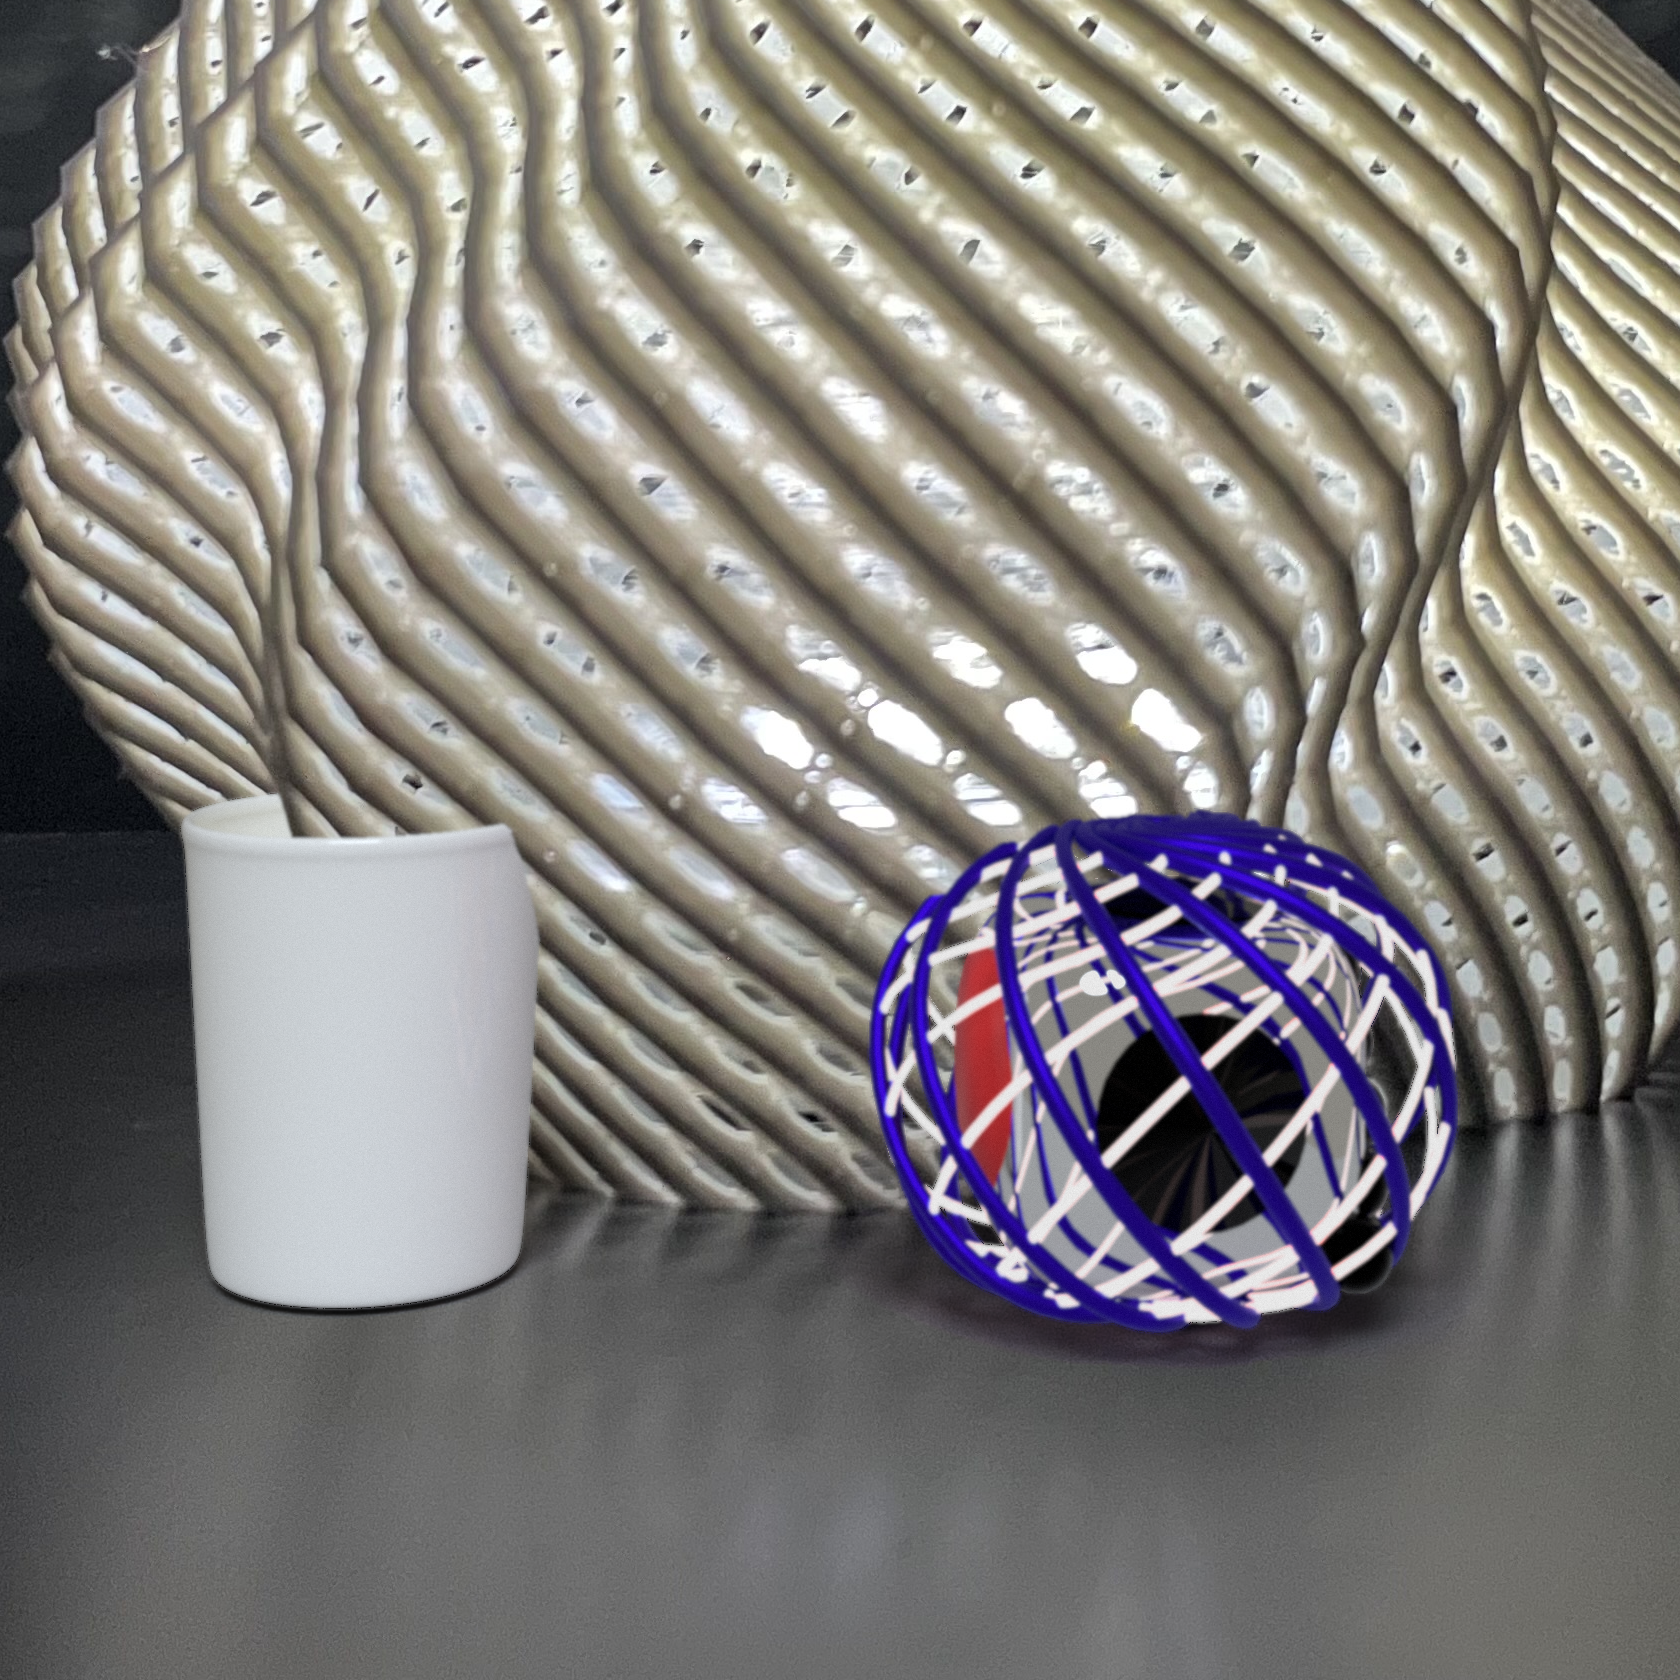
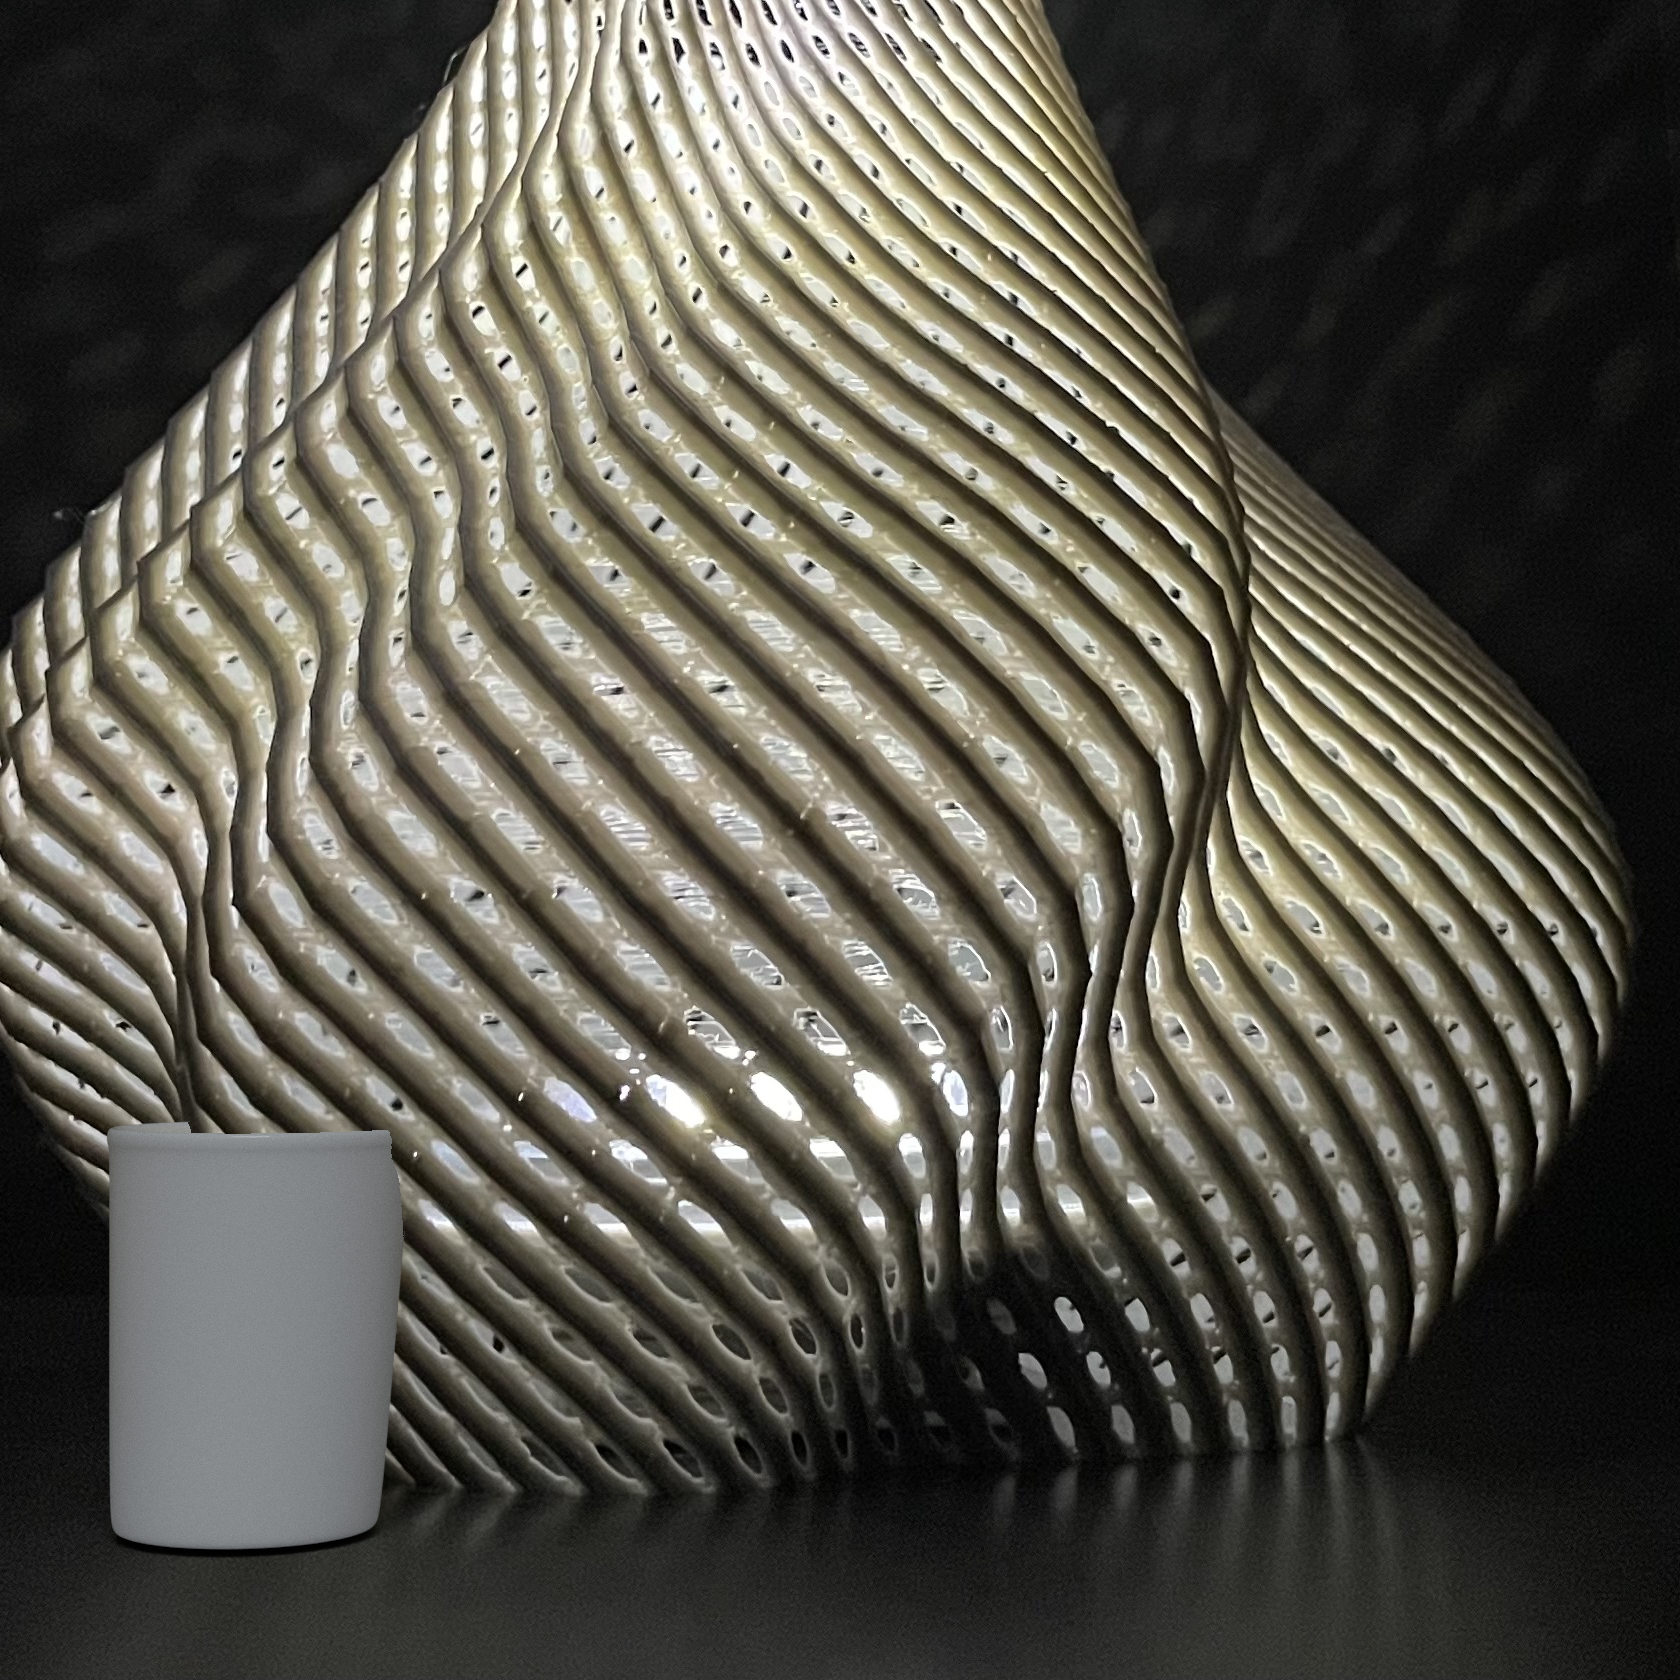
decorative orb: present [869,809,1458,1333] -> none [676,1124,1164,1553]

